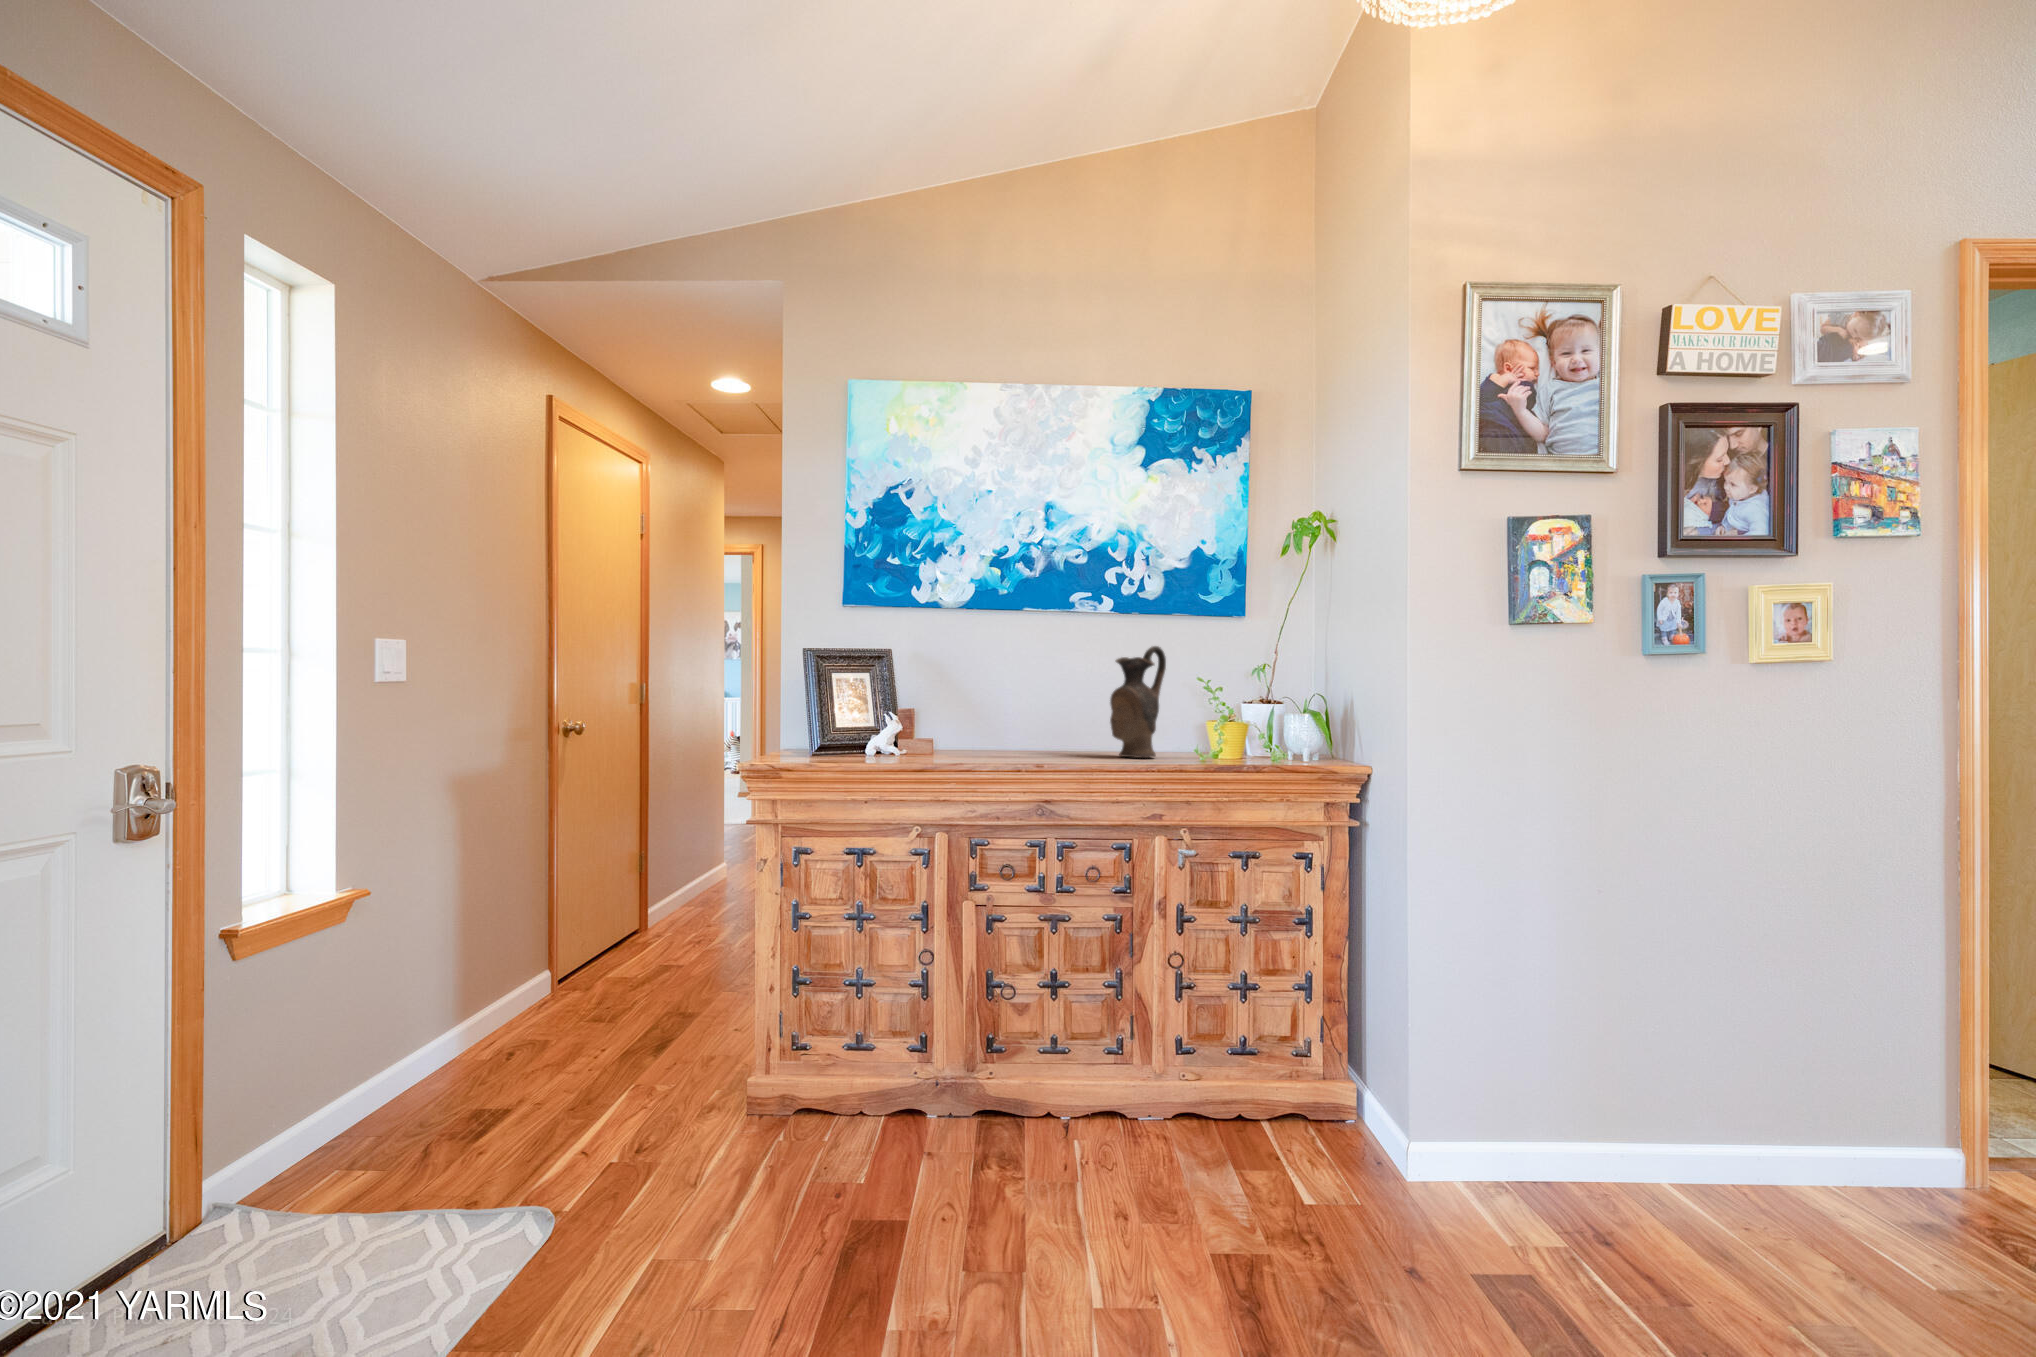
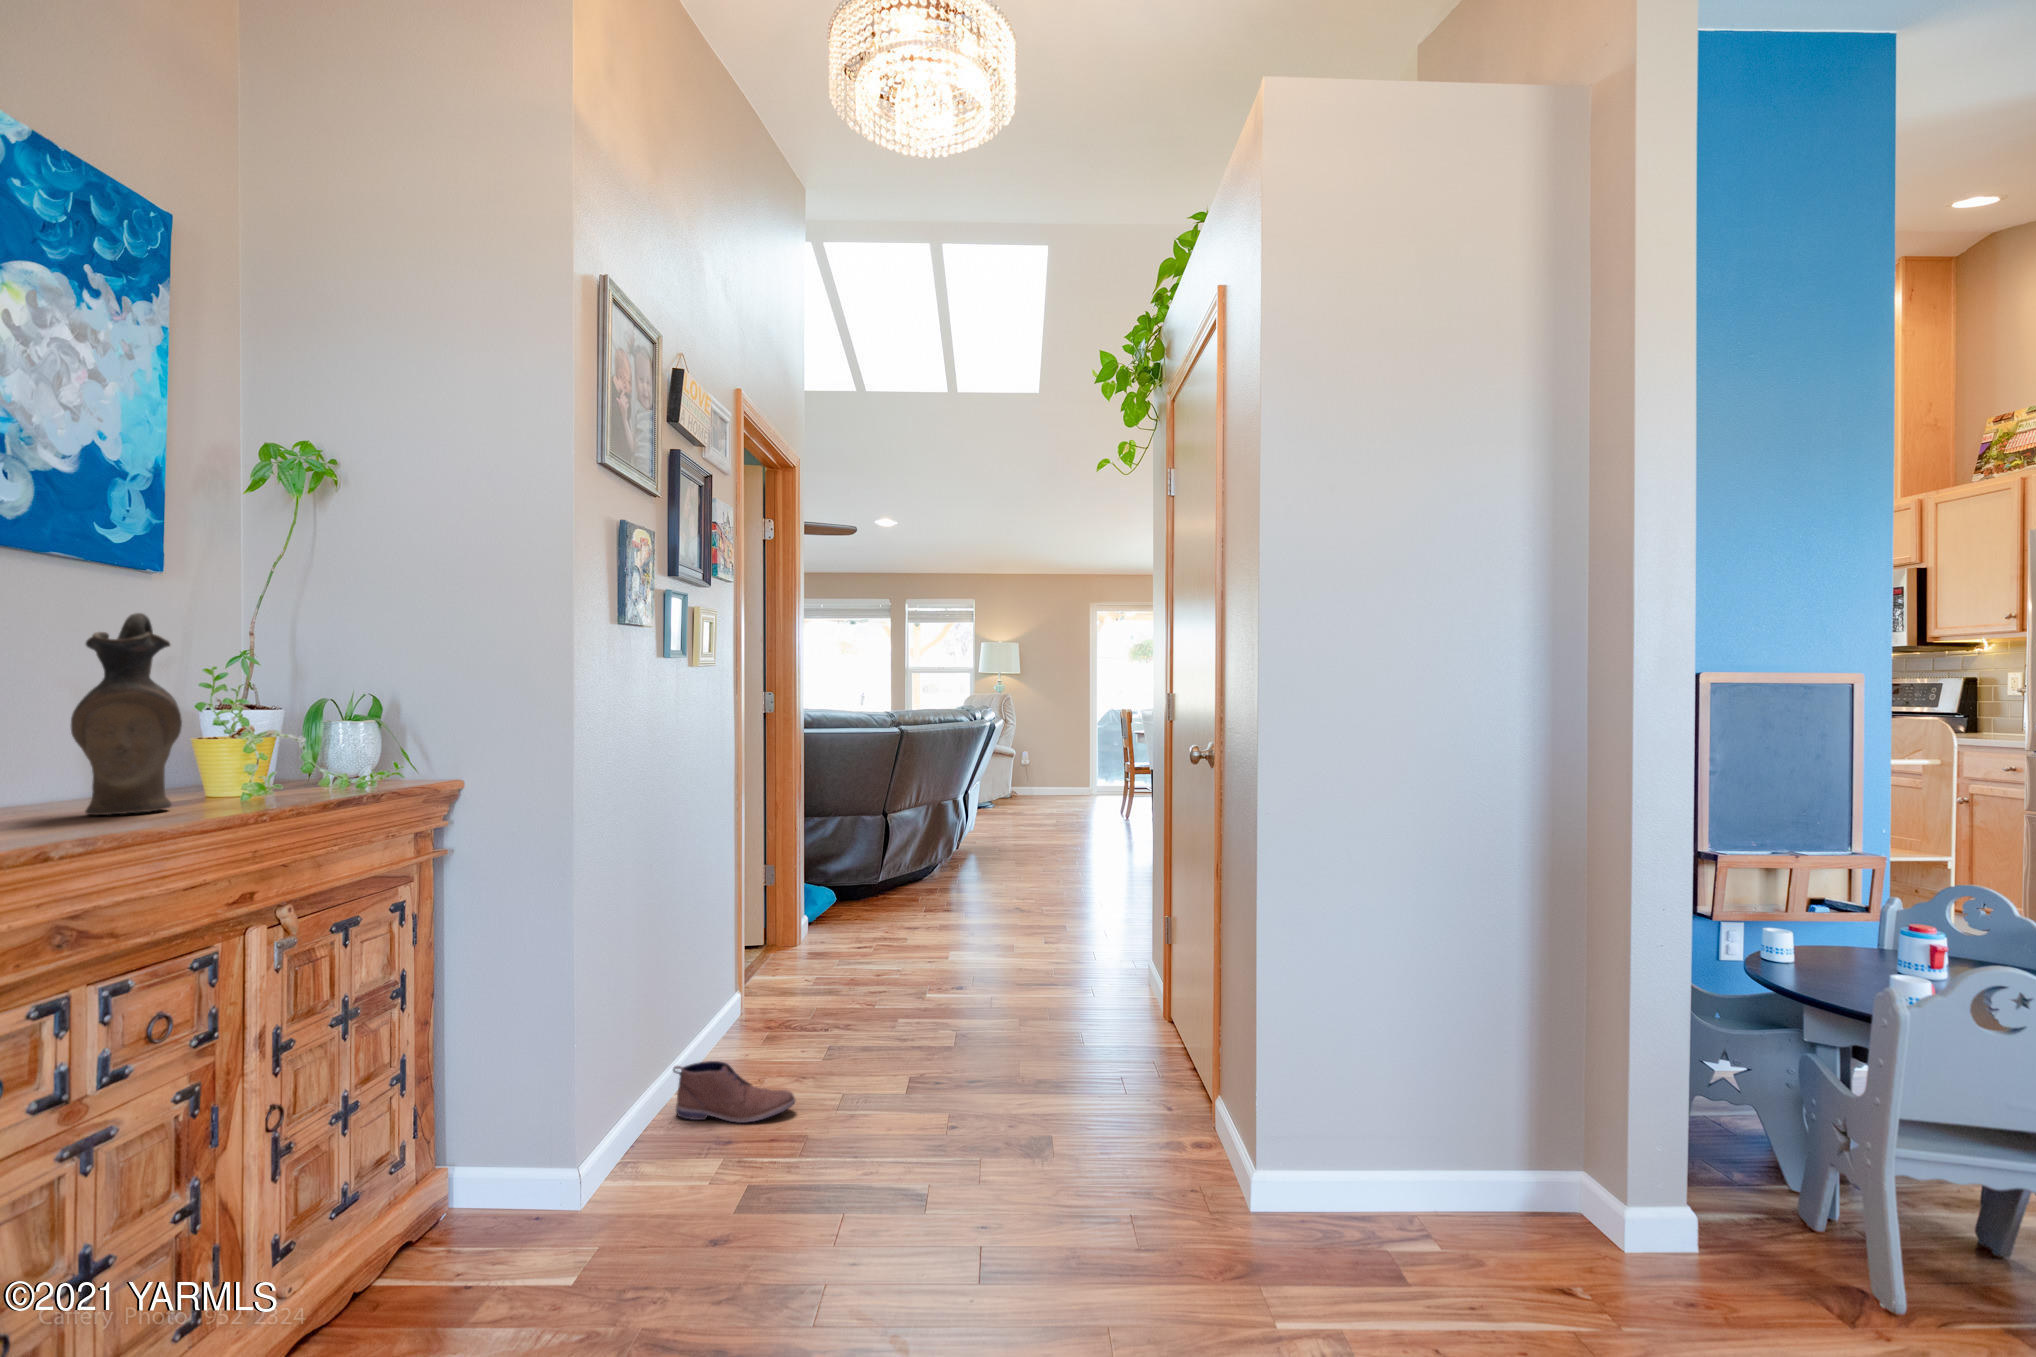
shoe: none [1621,1142,1741,1269] -> present [673,1061,796,1123]

